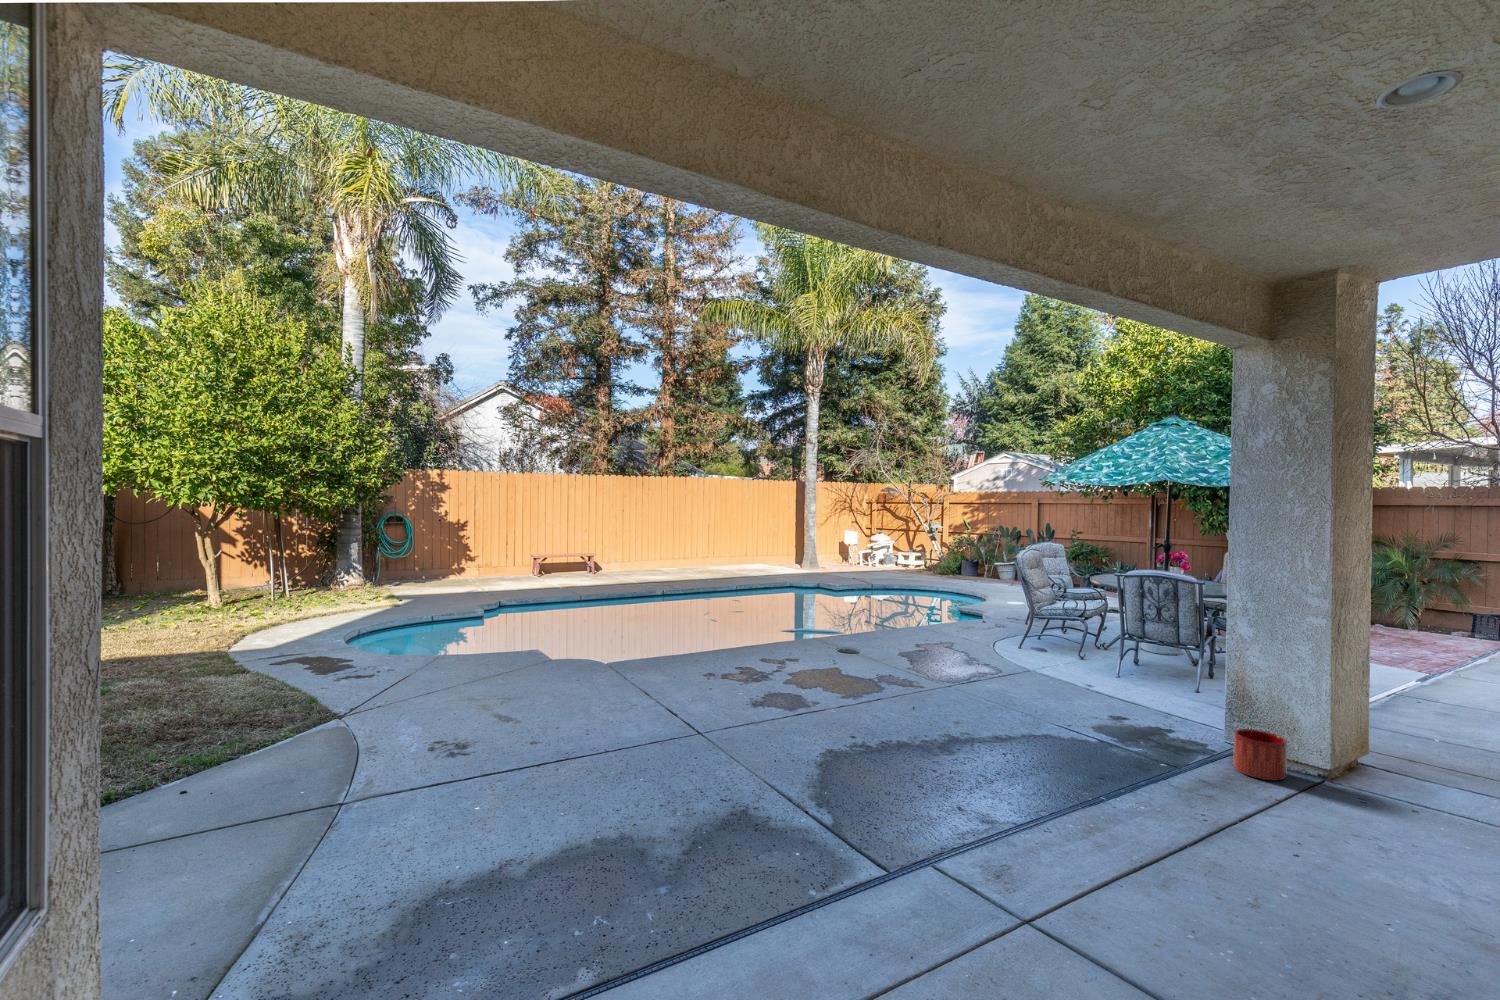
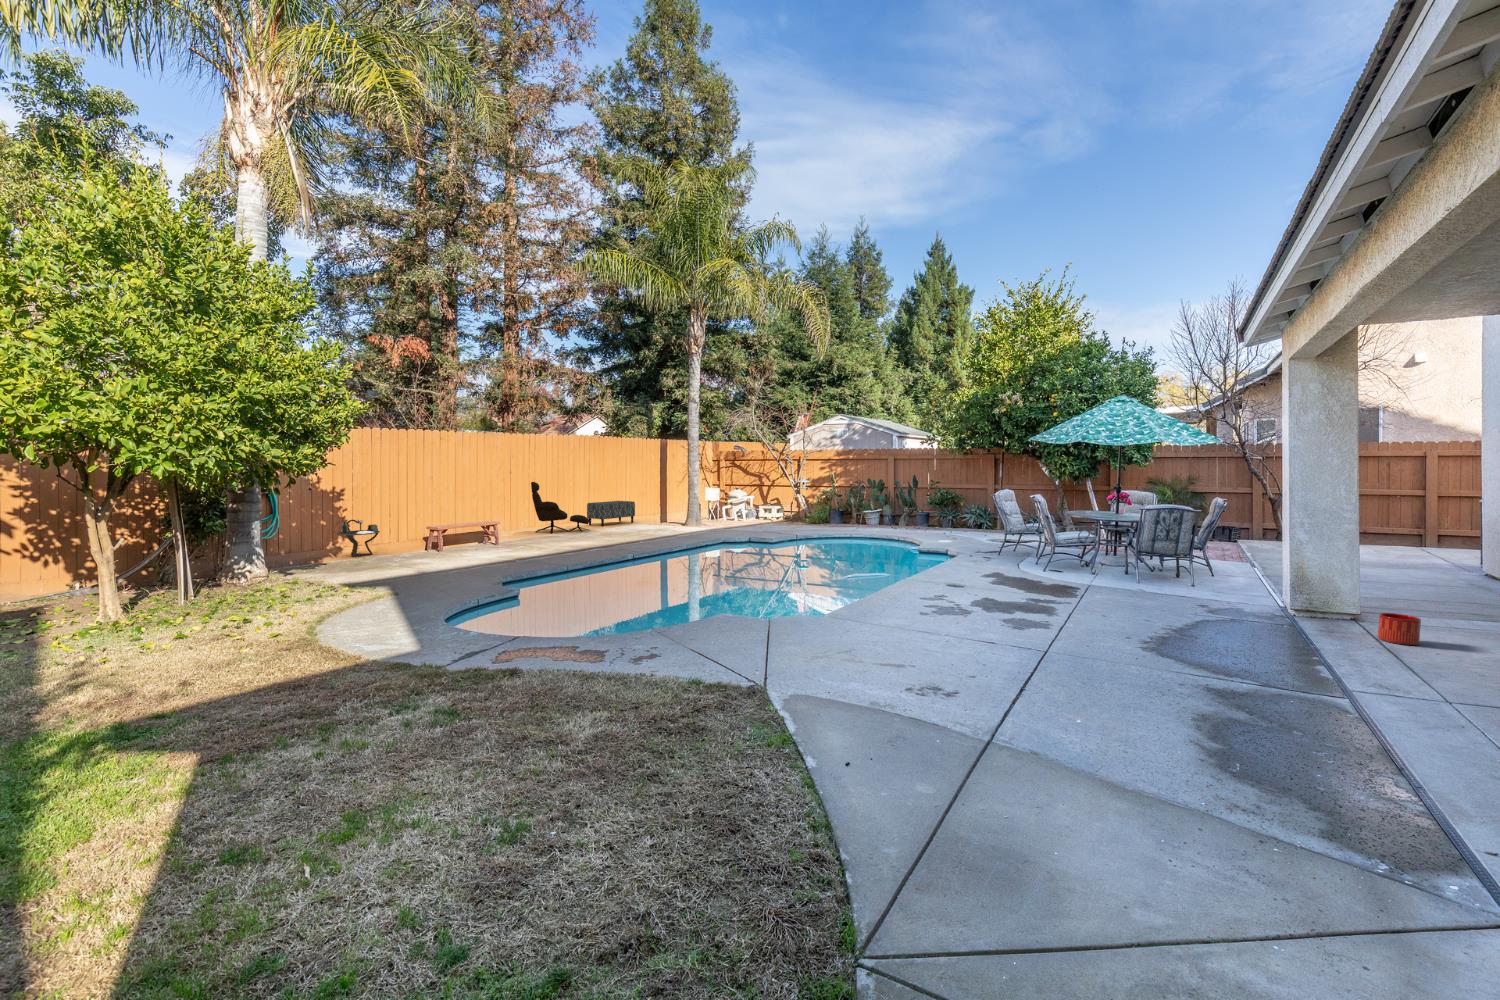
lounge chair: none [633,520,686,569] -> present [531,482,589,533]
bench: none [697,541,746,565] -> present [587,501,635,526]
side table: none [454,547,485,577] -> present [337,520,380,557]

